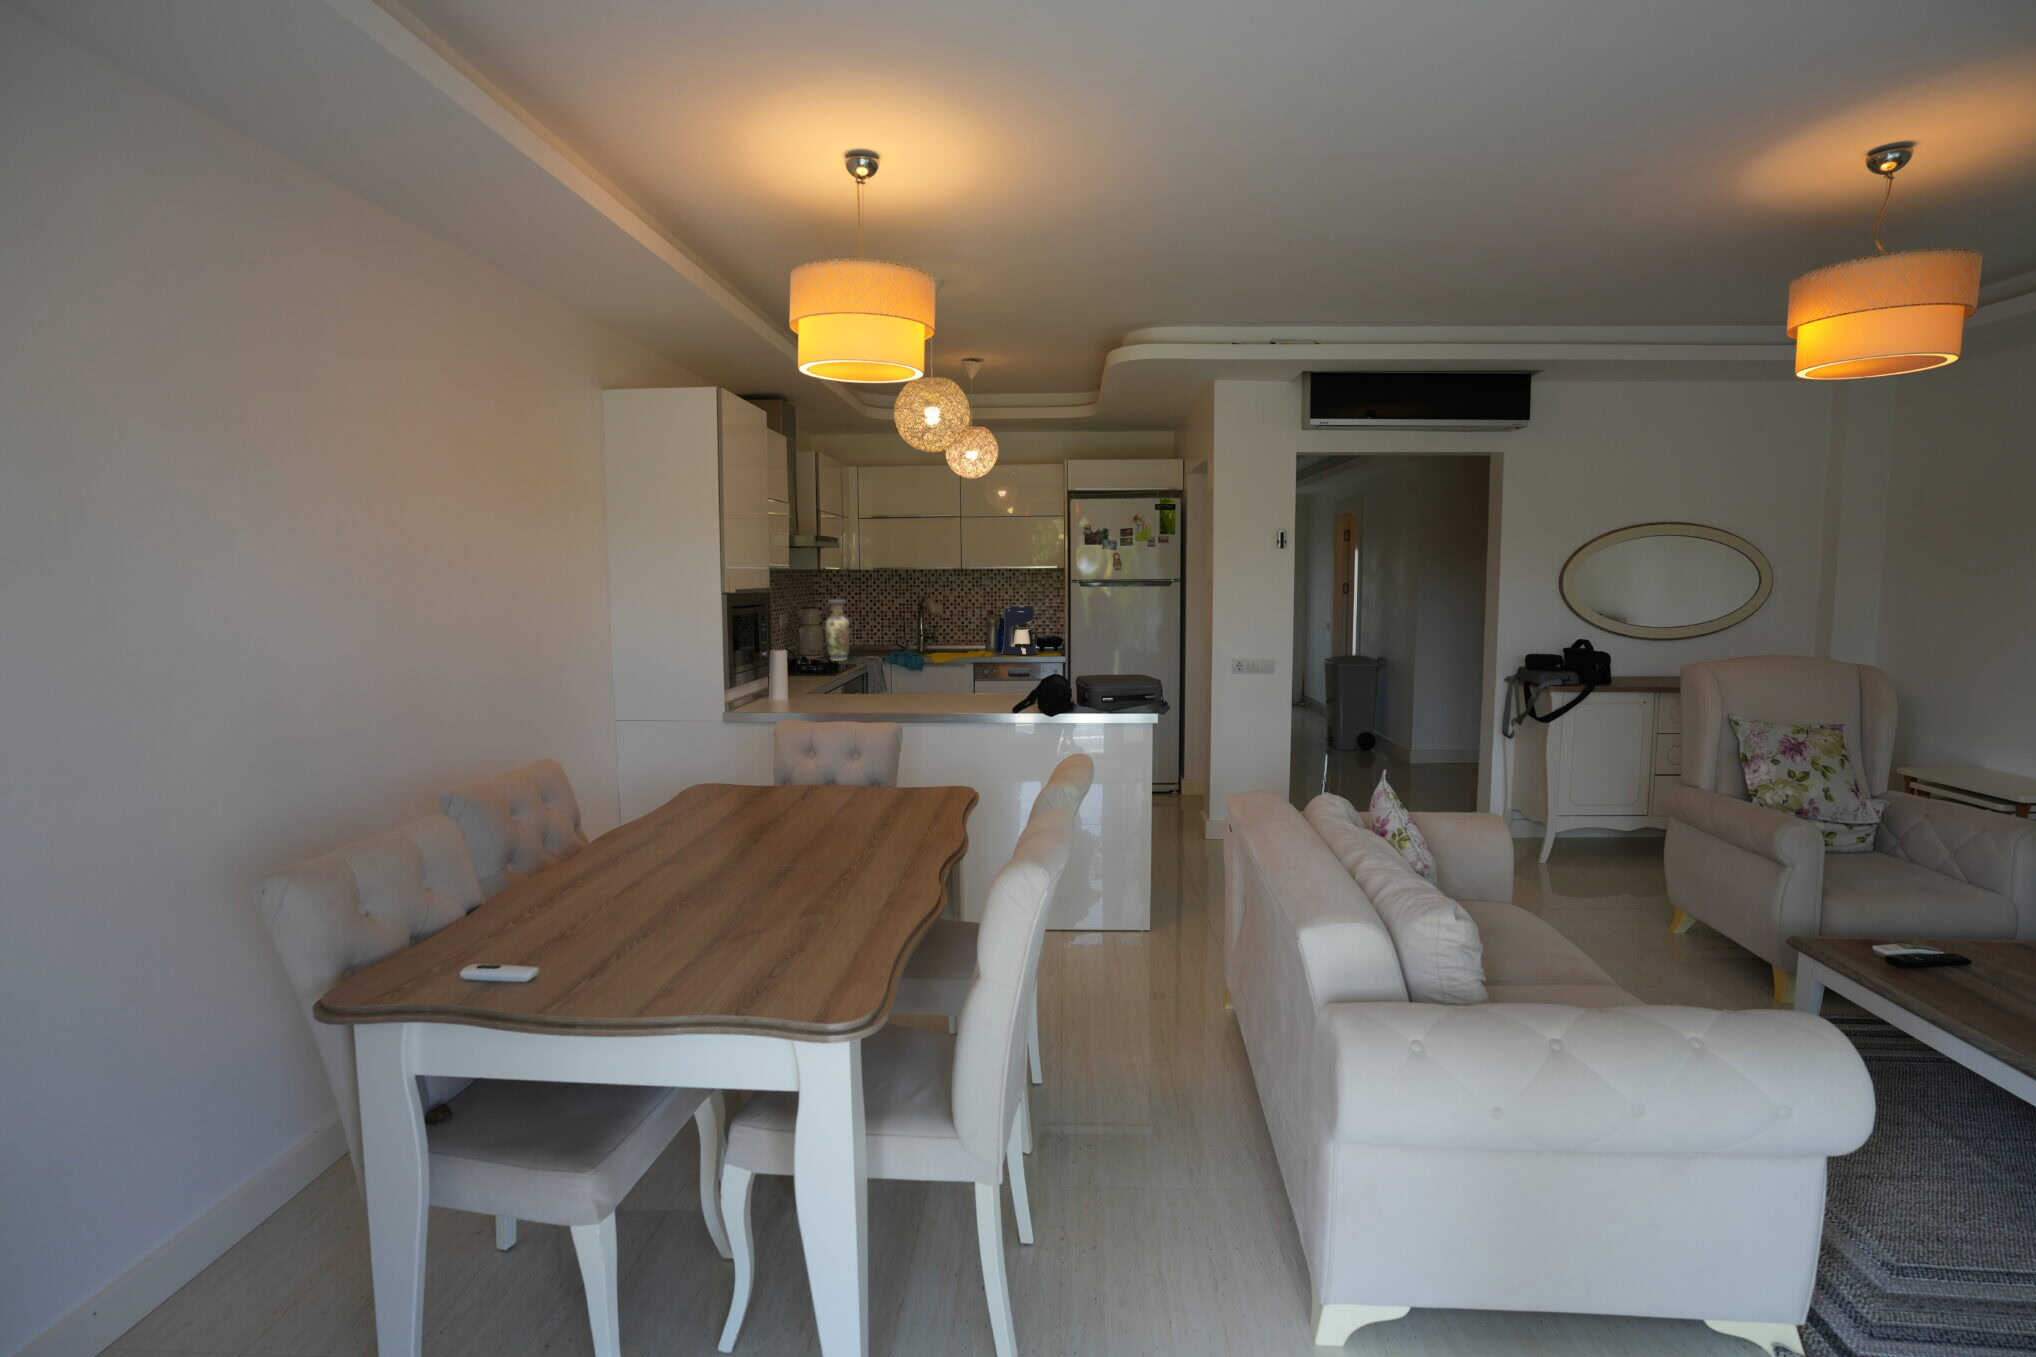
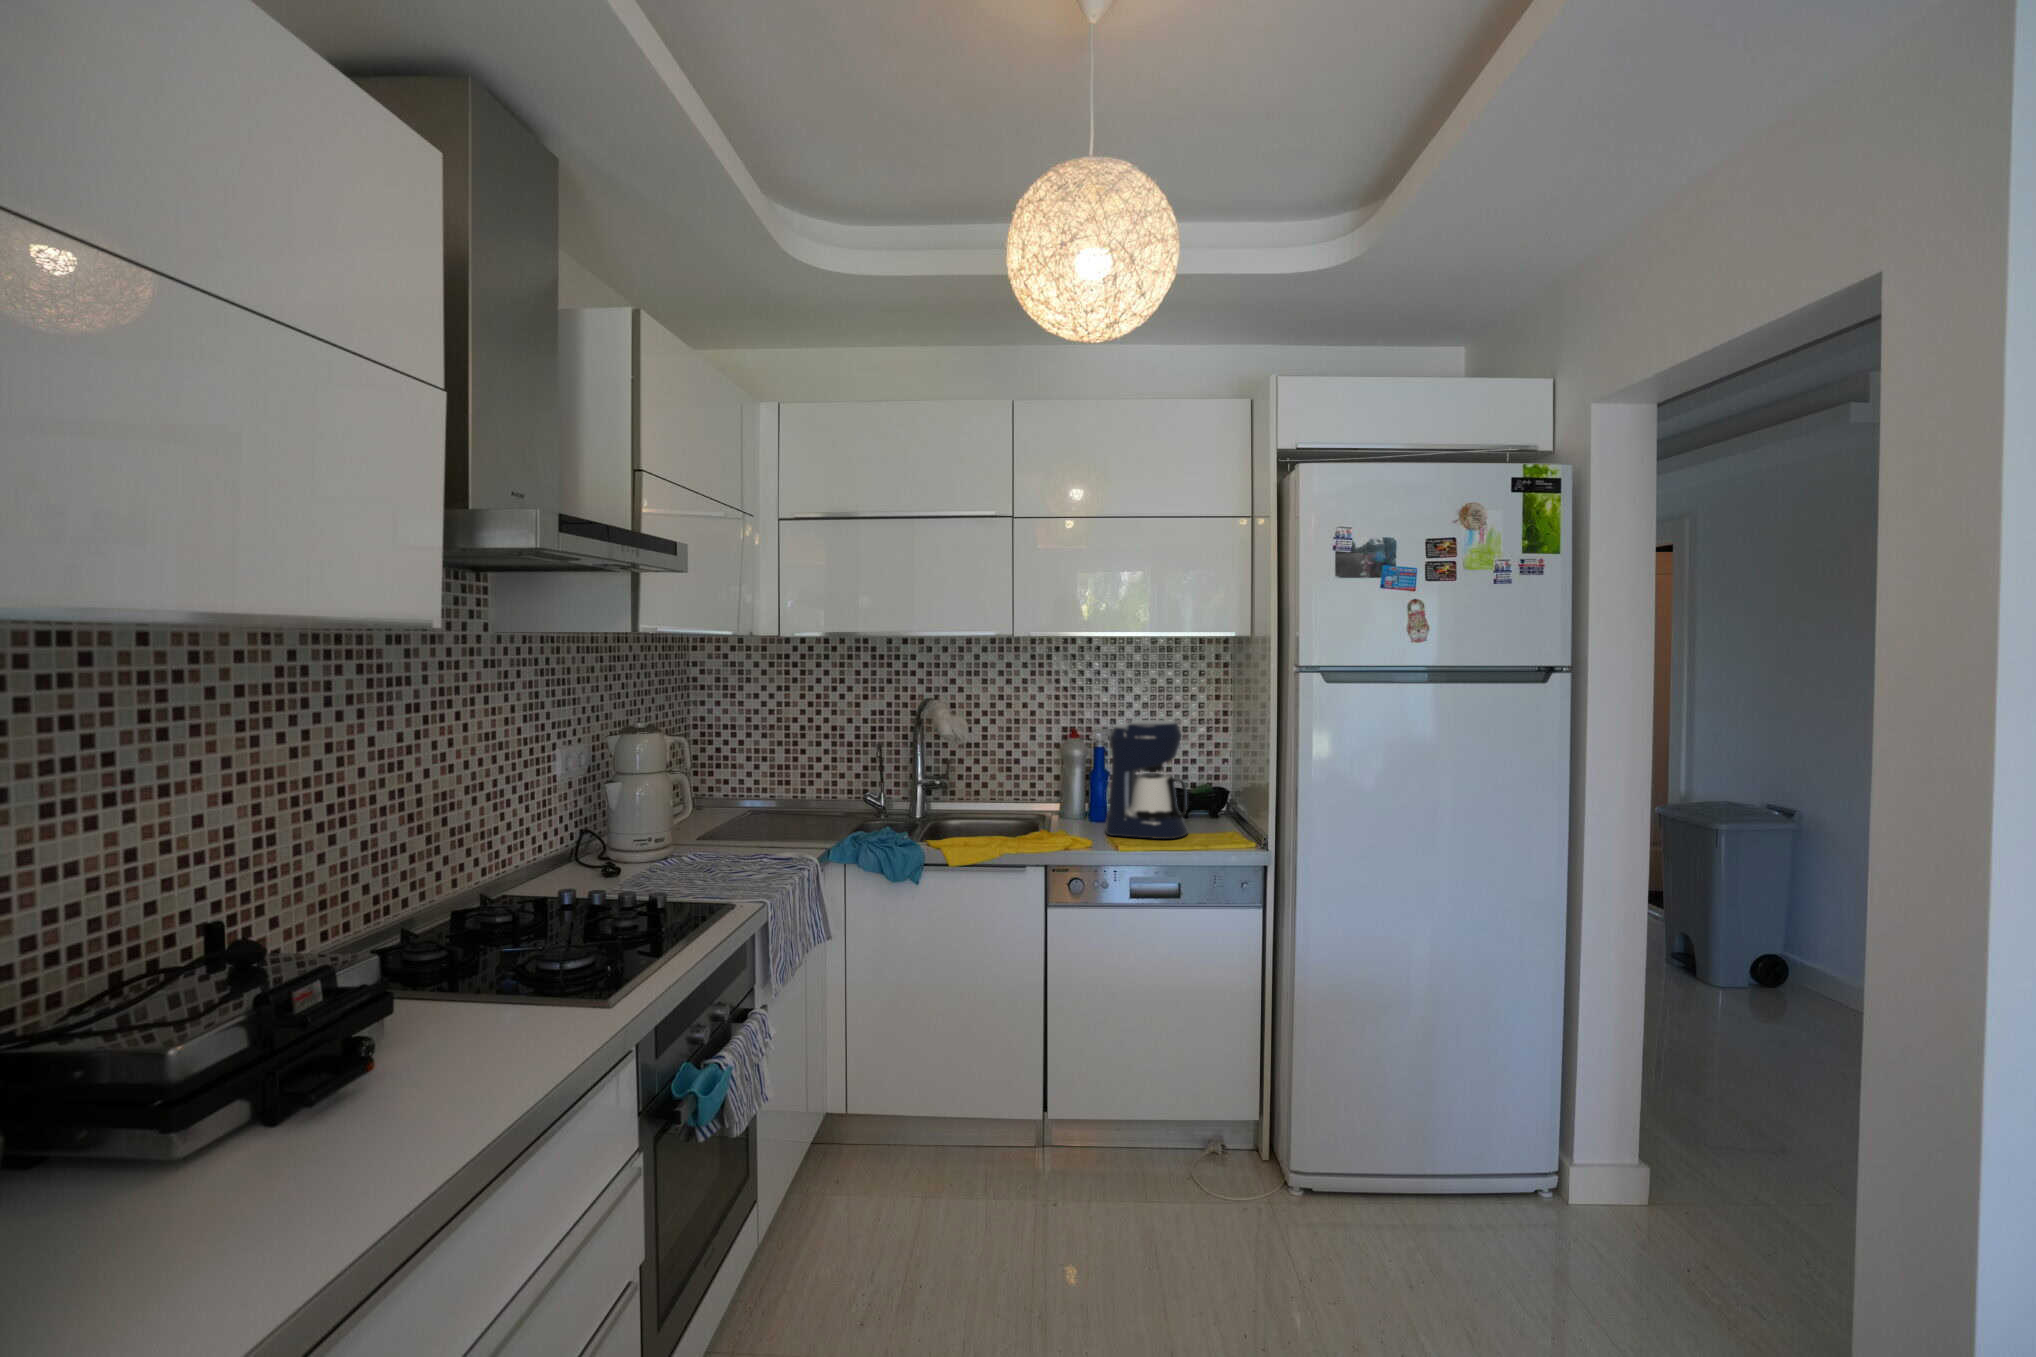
vase: present [826,600,850,661] -> none [677,711,742,868]

